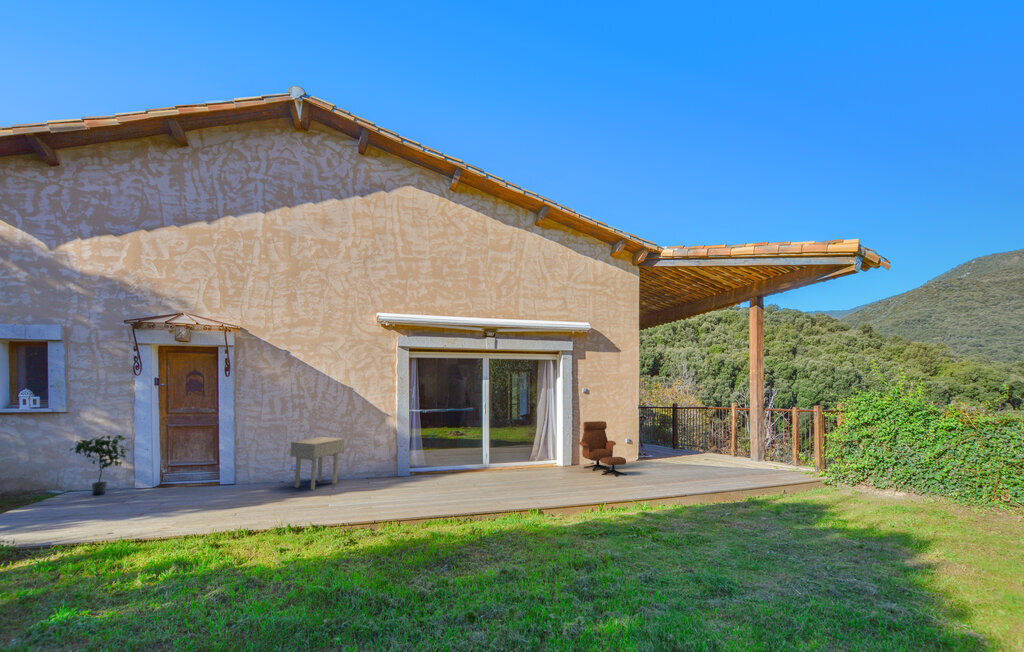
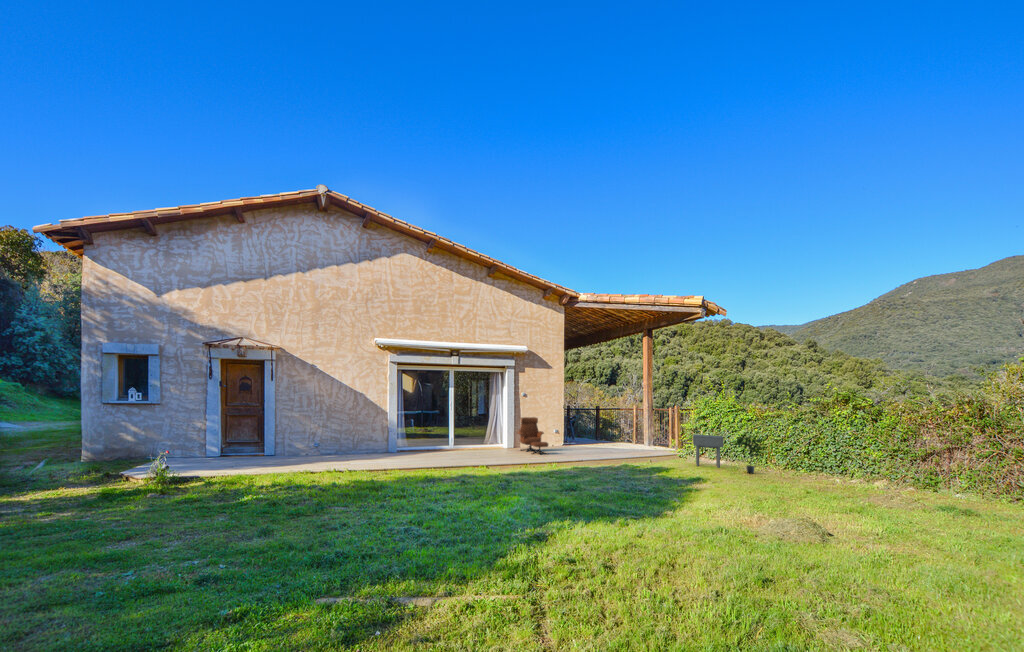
potted plant: present [70,435,128,495] -> present [736,436,766,474]
side table: present [290,437,344,490] -> present [693,435,723,468]

